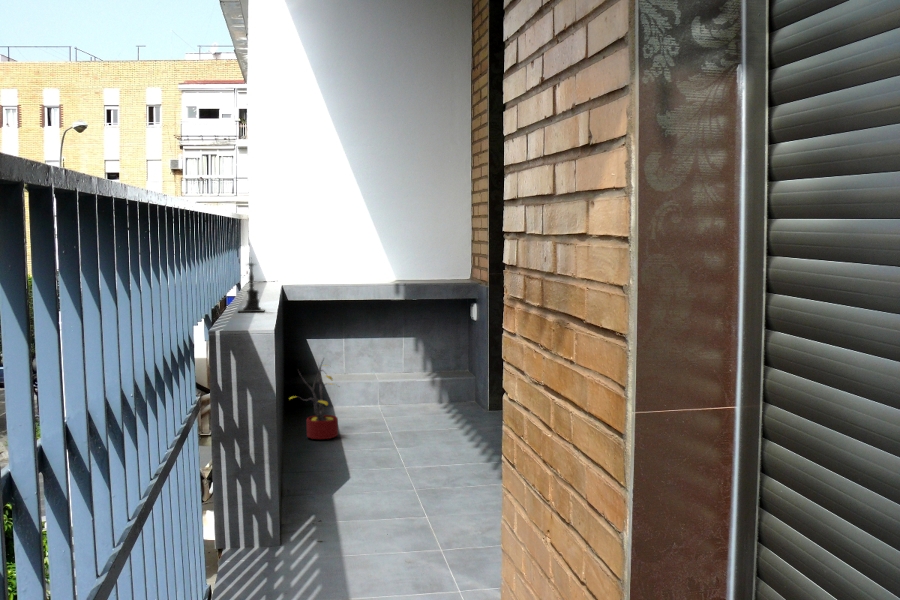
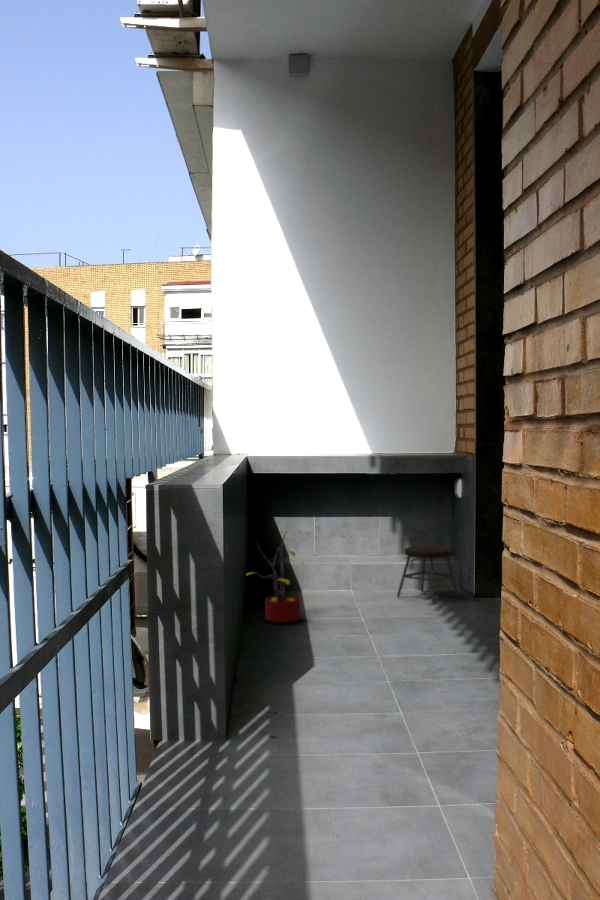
candle holder: present [239,263,264,312] -> none [189,409,220,472]
stool: none [423,366,477,415] -> present [397,546,459,602]

